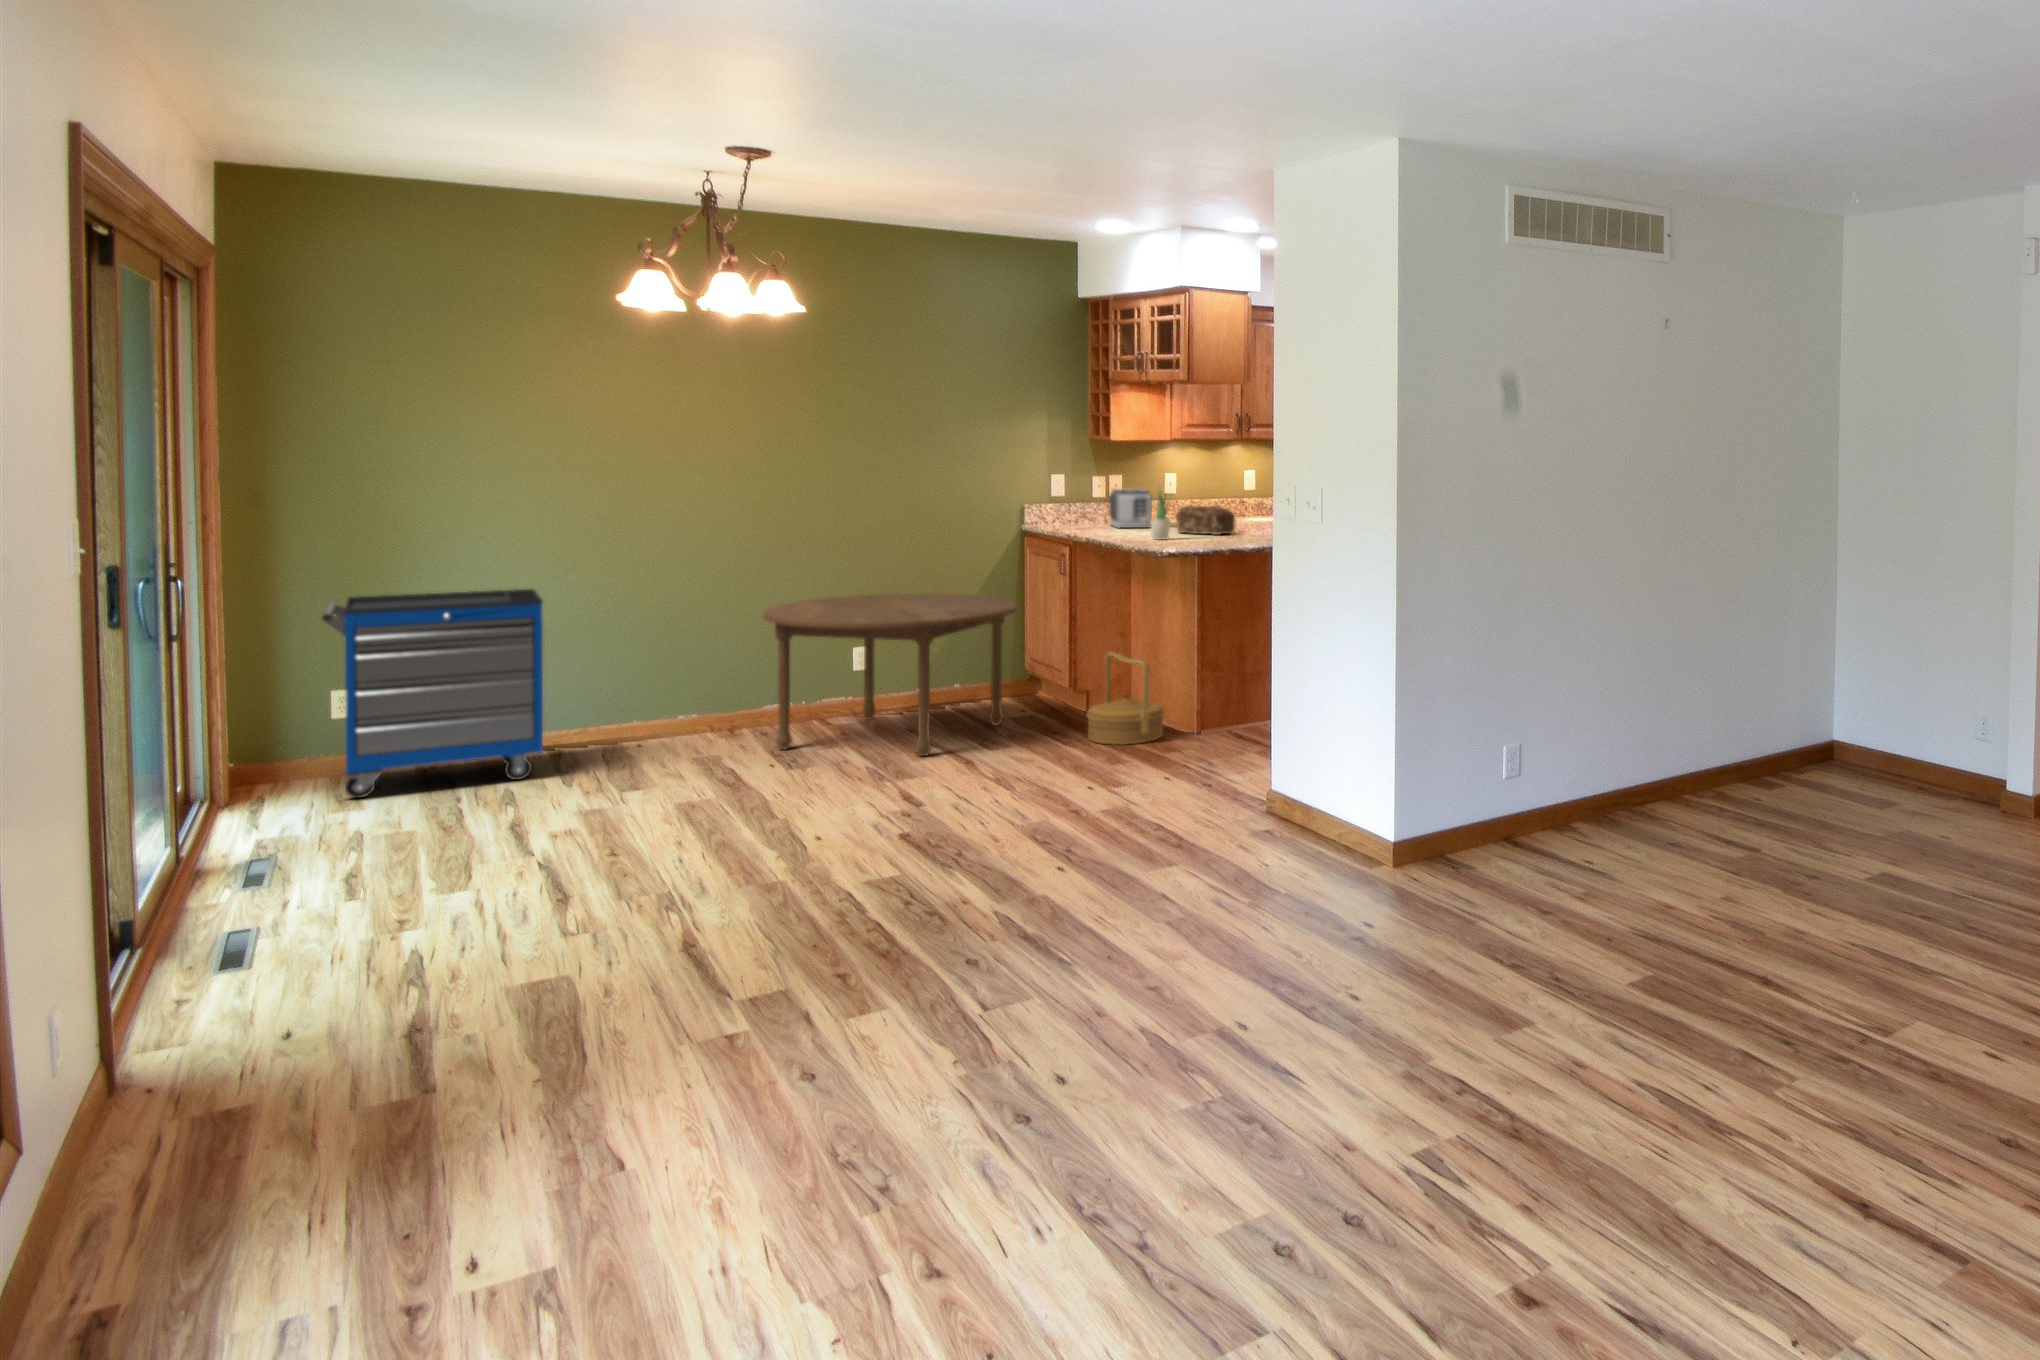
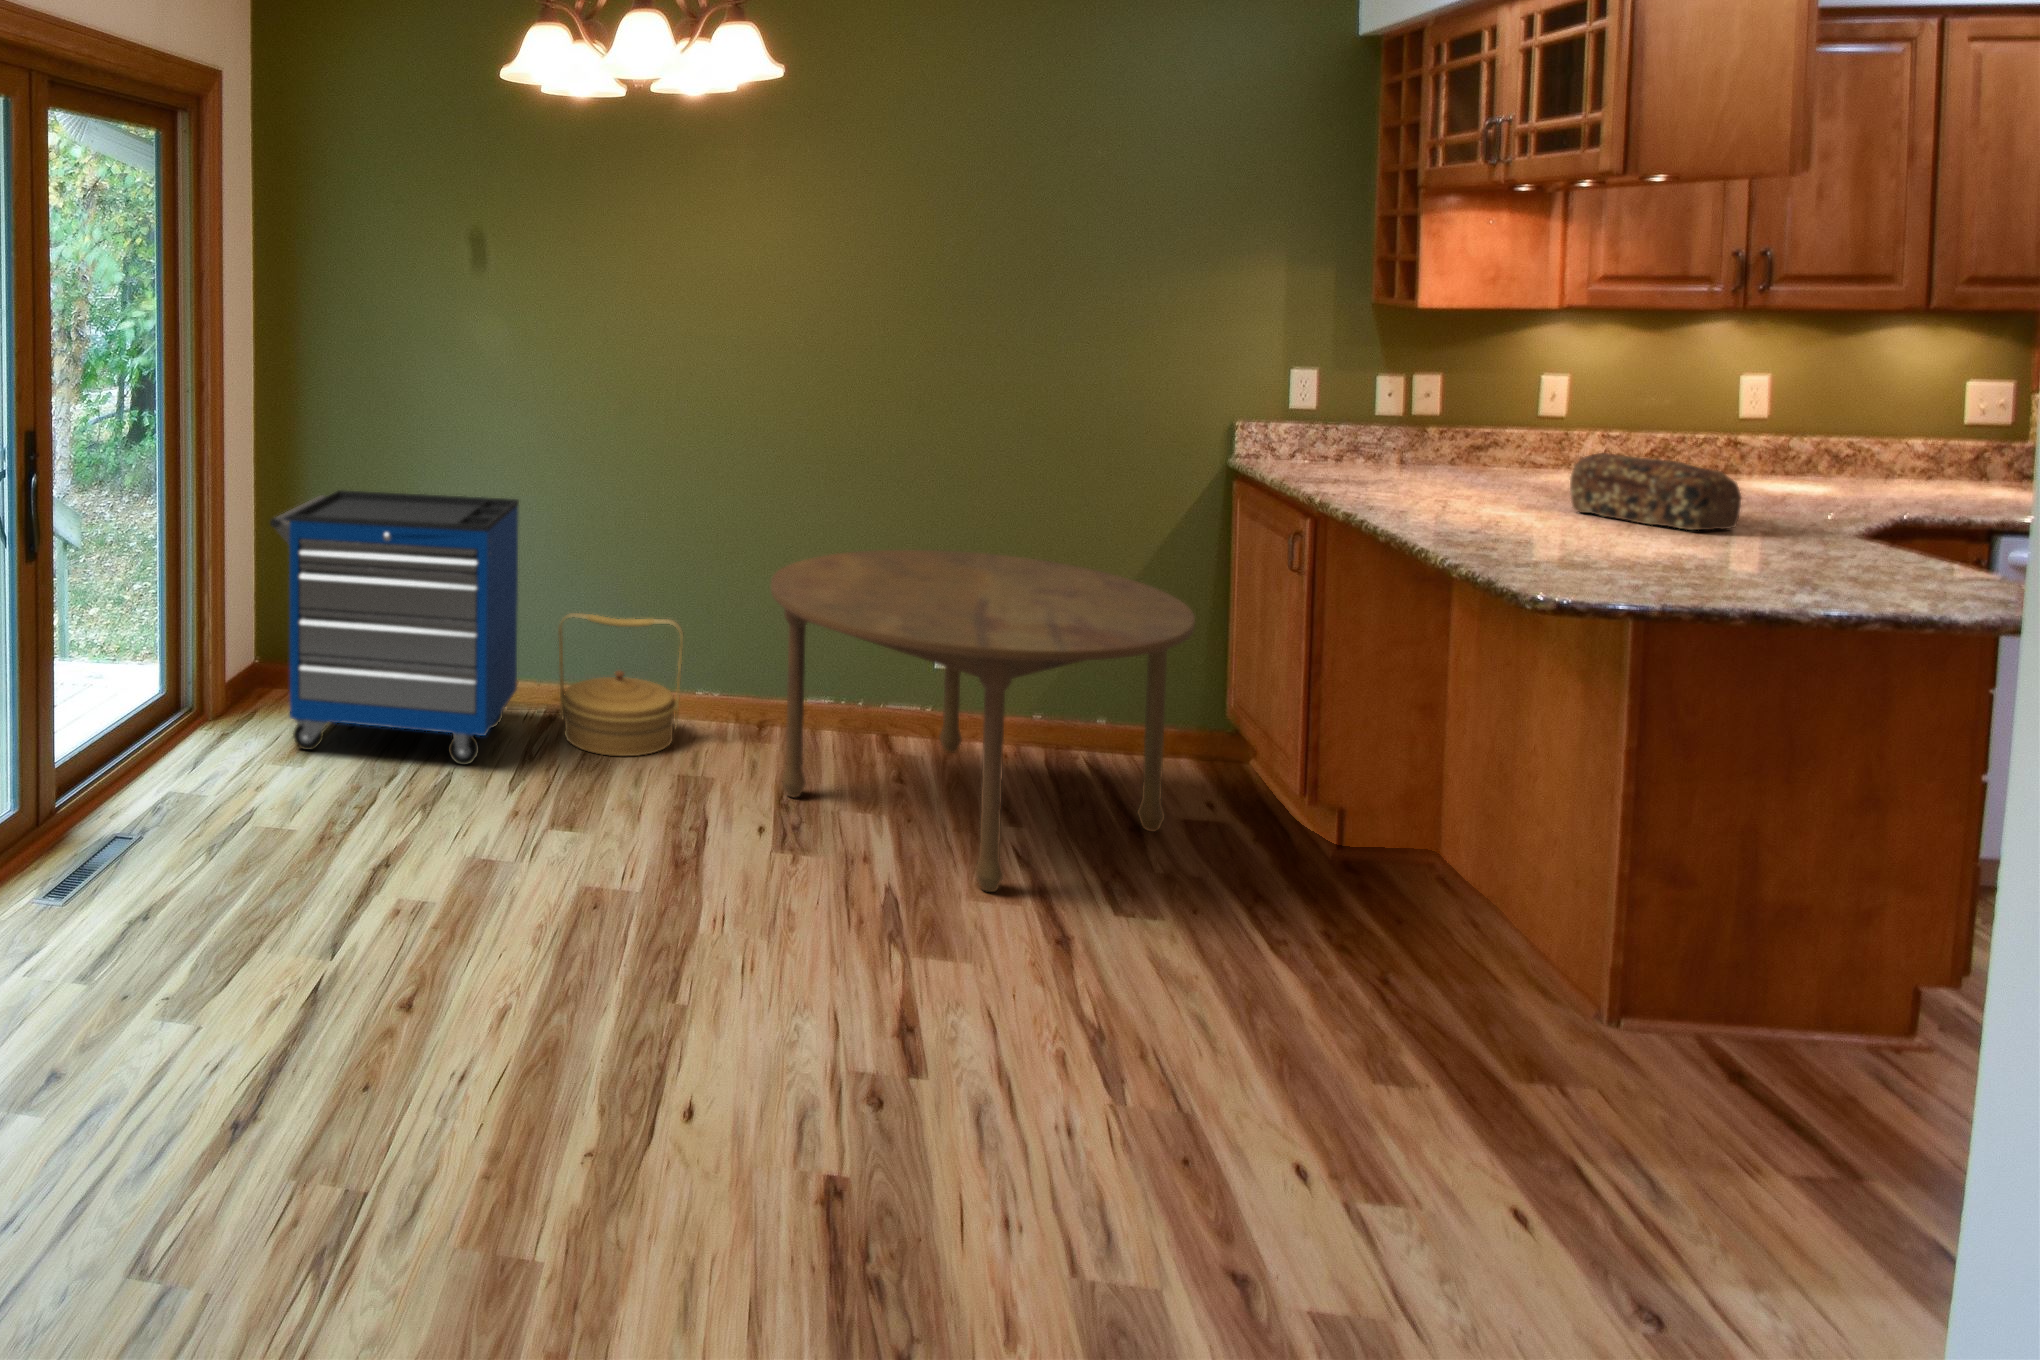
toaster: present [1110,489,1152,528] -> none [1412,398,1510,485]
potted plant: present [1151,490,1170,540] -> none [1505,409,1574,536]
woven basket: present [1087,652,1164,745] -> present [558,613,683,756]

